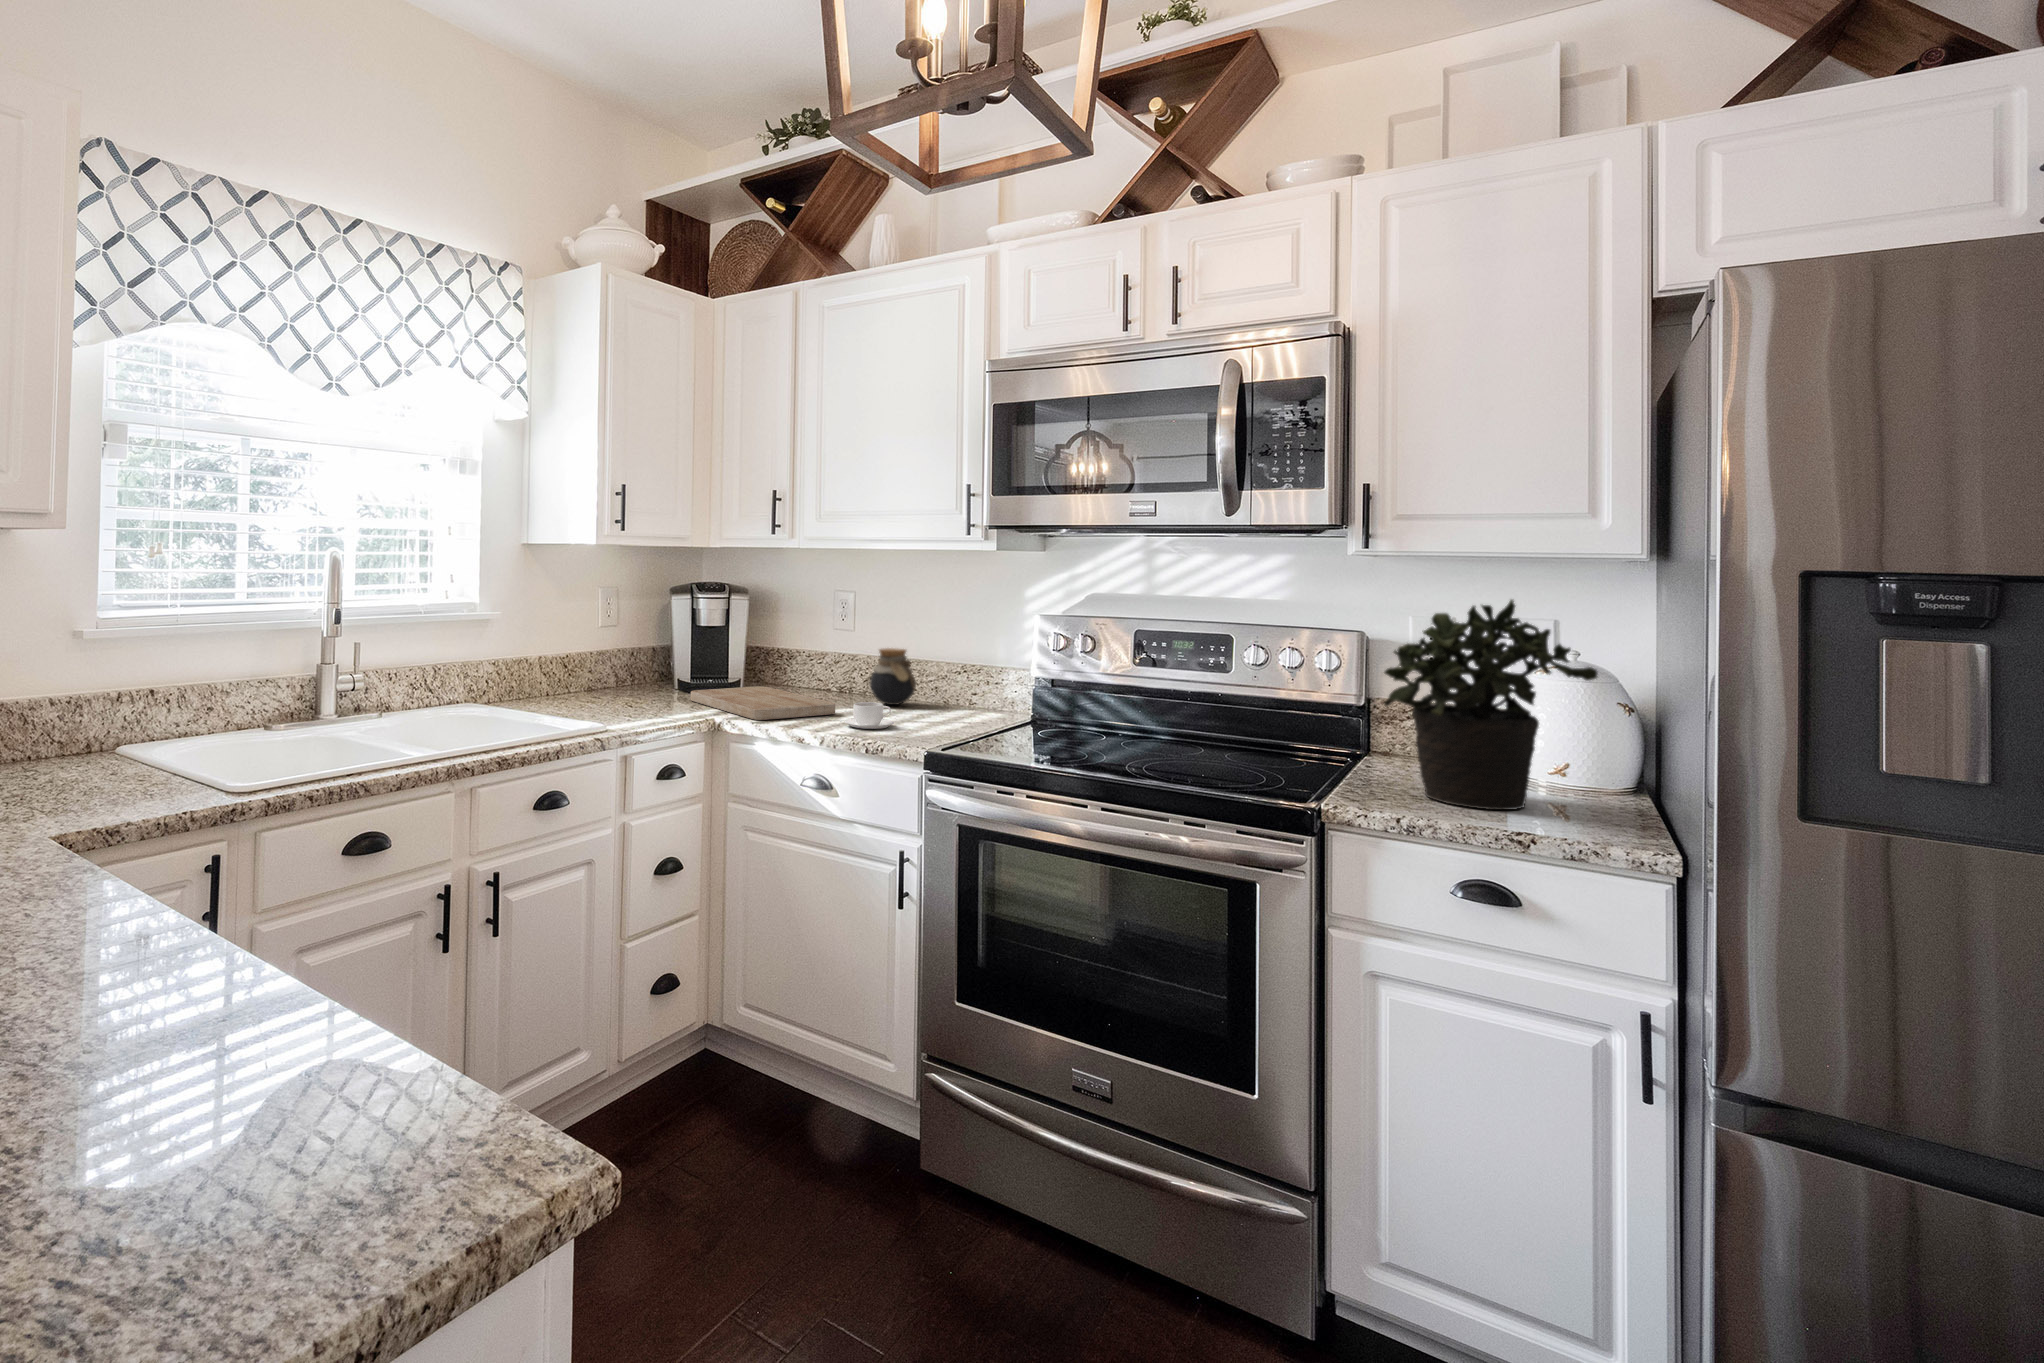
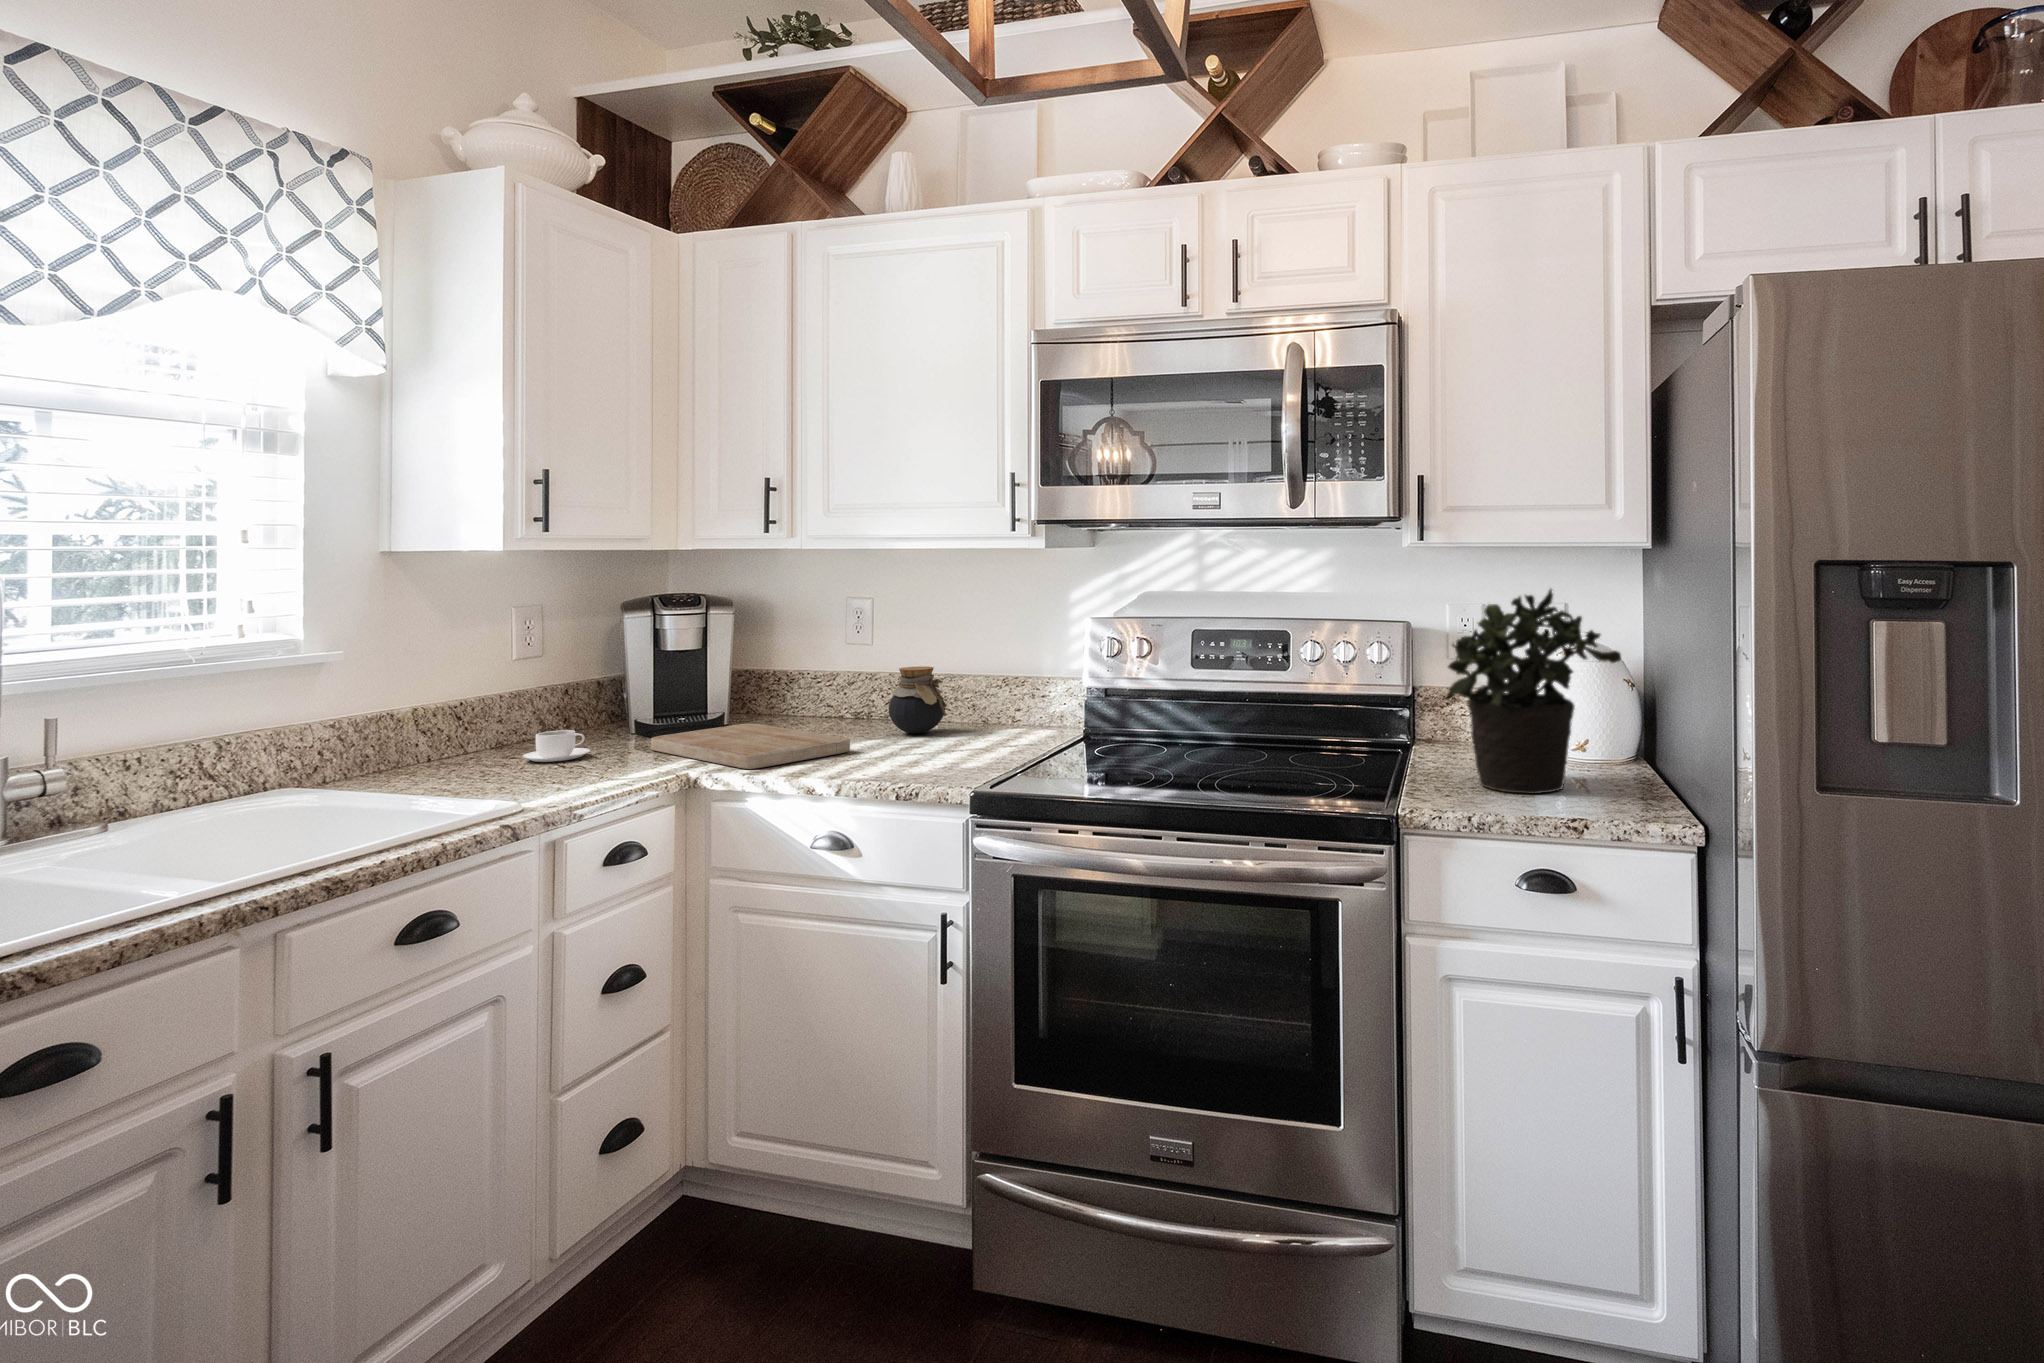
coffee cup: present [844,702,894,729] -> present [523,730,590,762]

